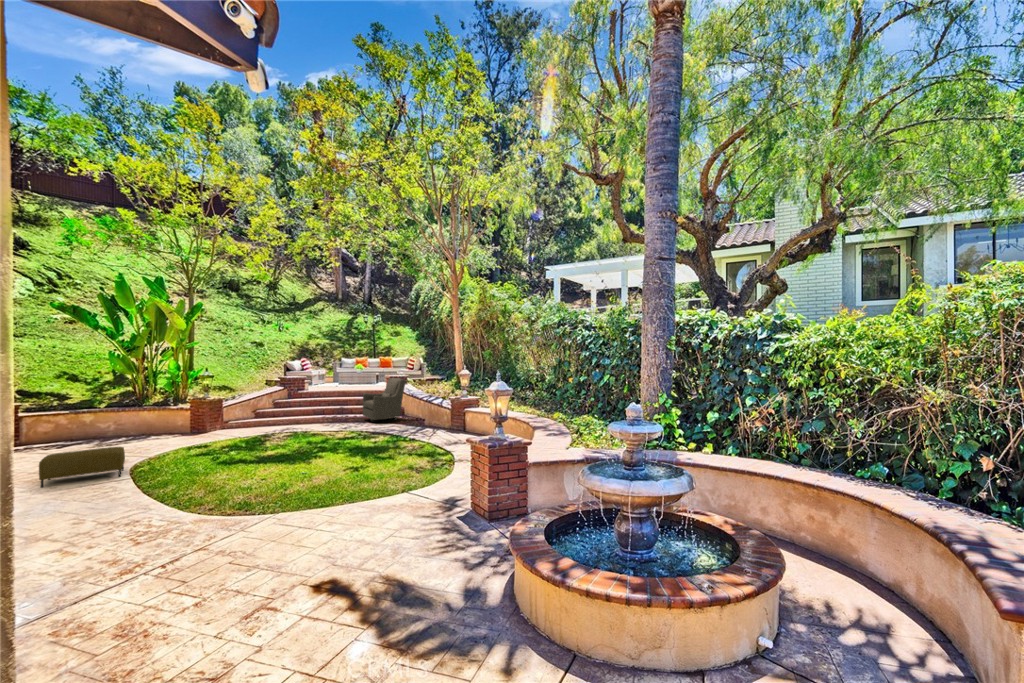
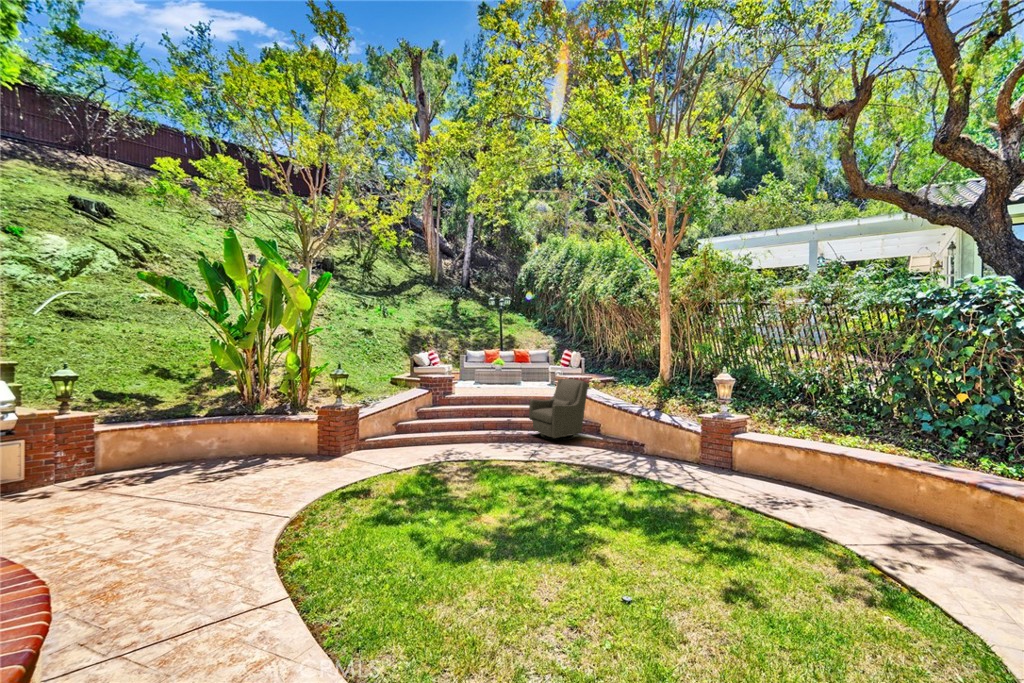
ottoman: present [39,447,125,487] -> none [113,506,253,598]

